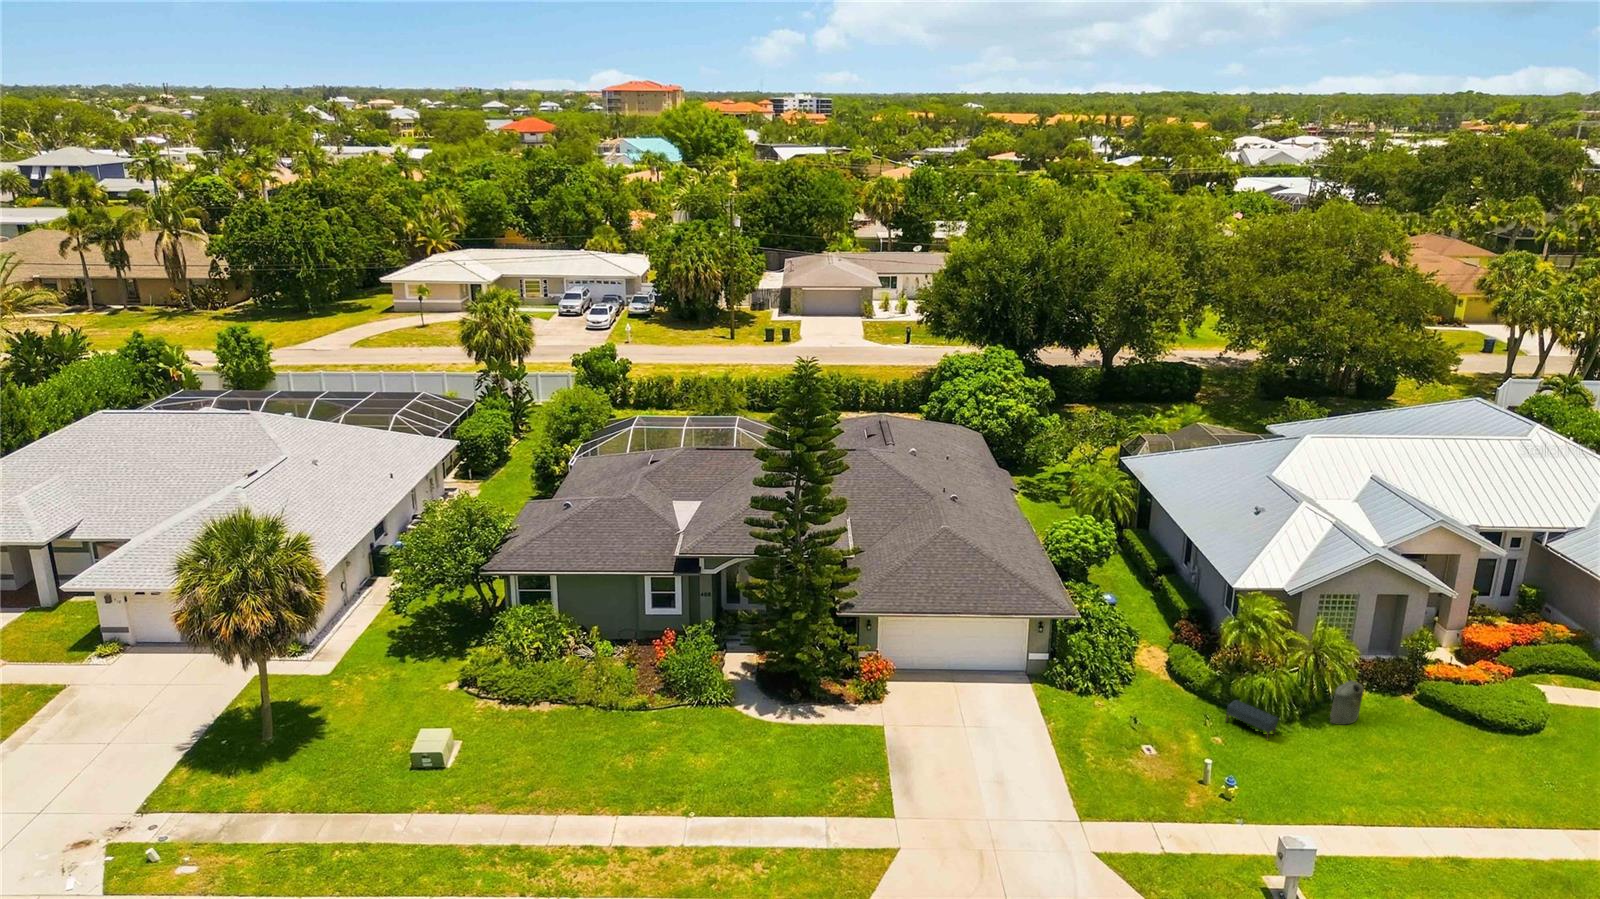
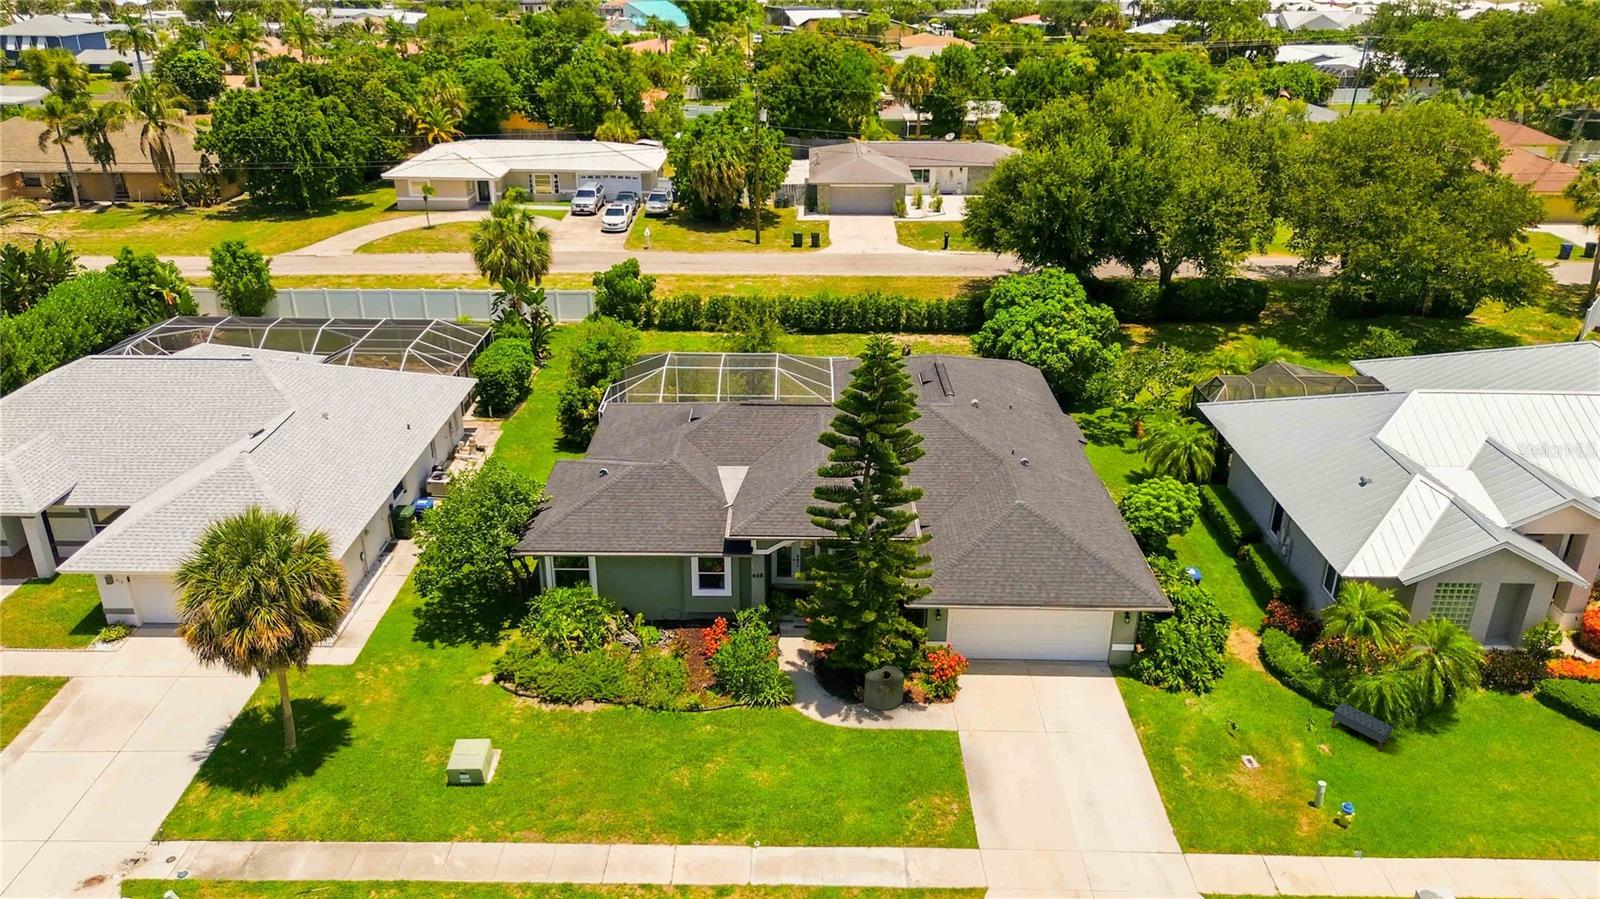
trash can: present [1330,681,1364,725] -> present [864,666,904,710]

